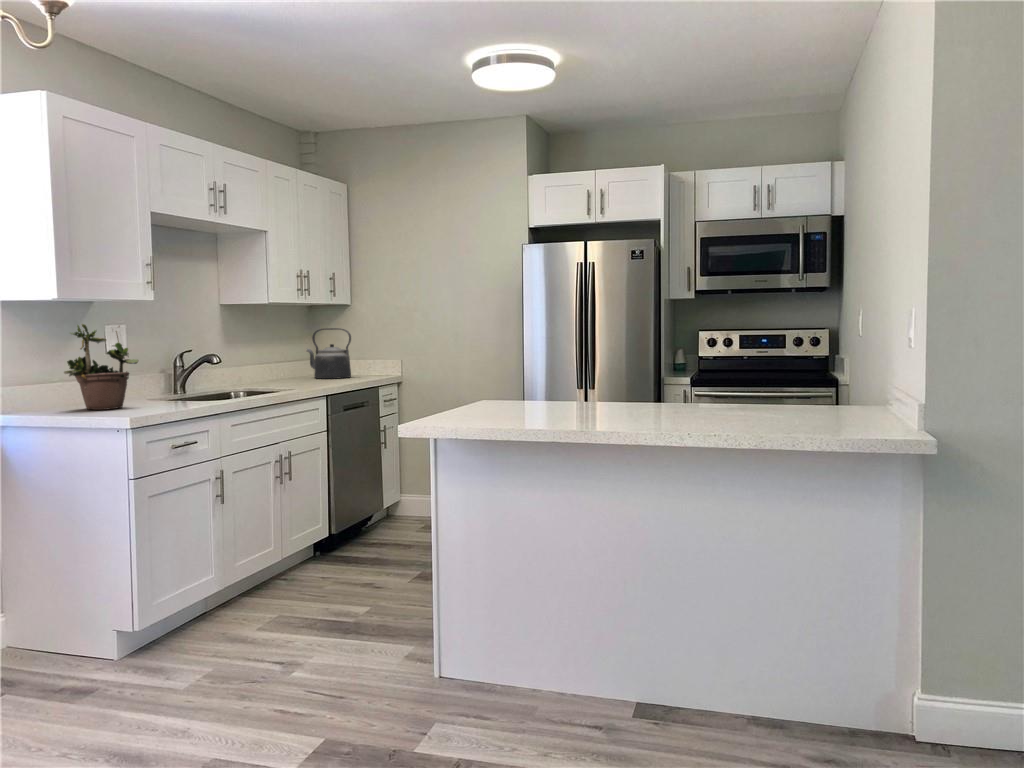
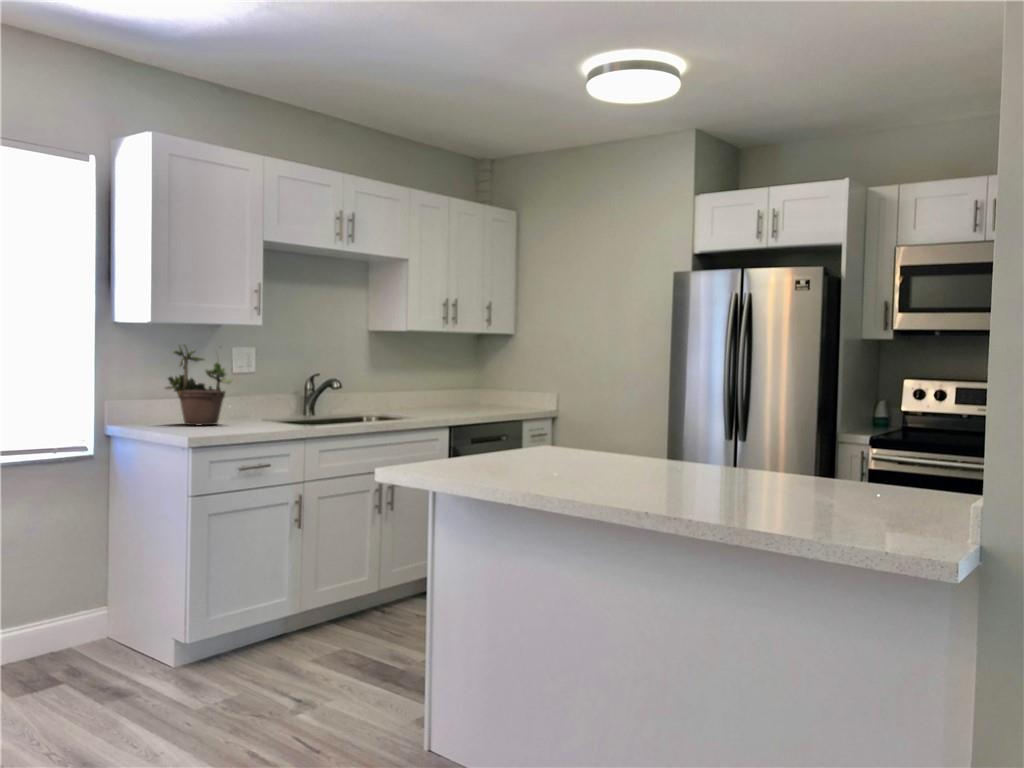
kettle: present [307,328,351,379] -> none [467,360,508,412]

